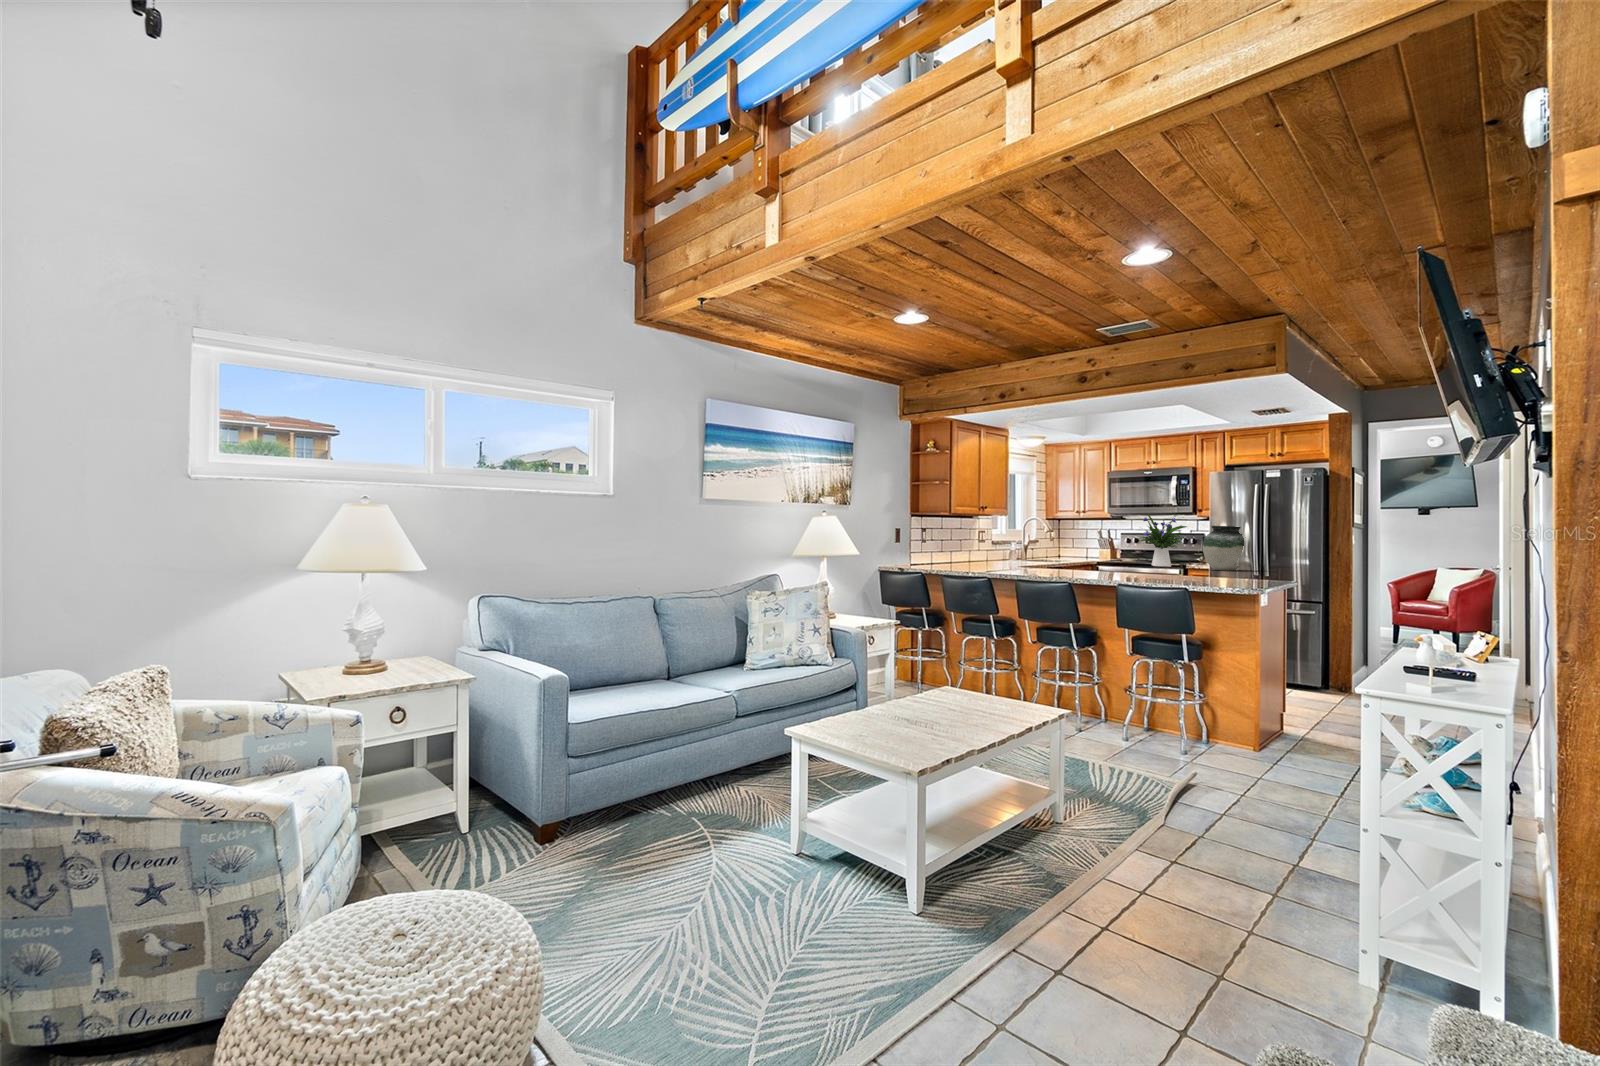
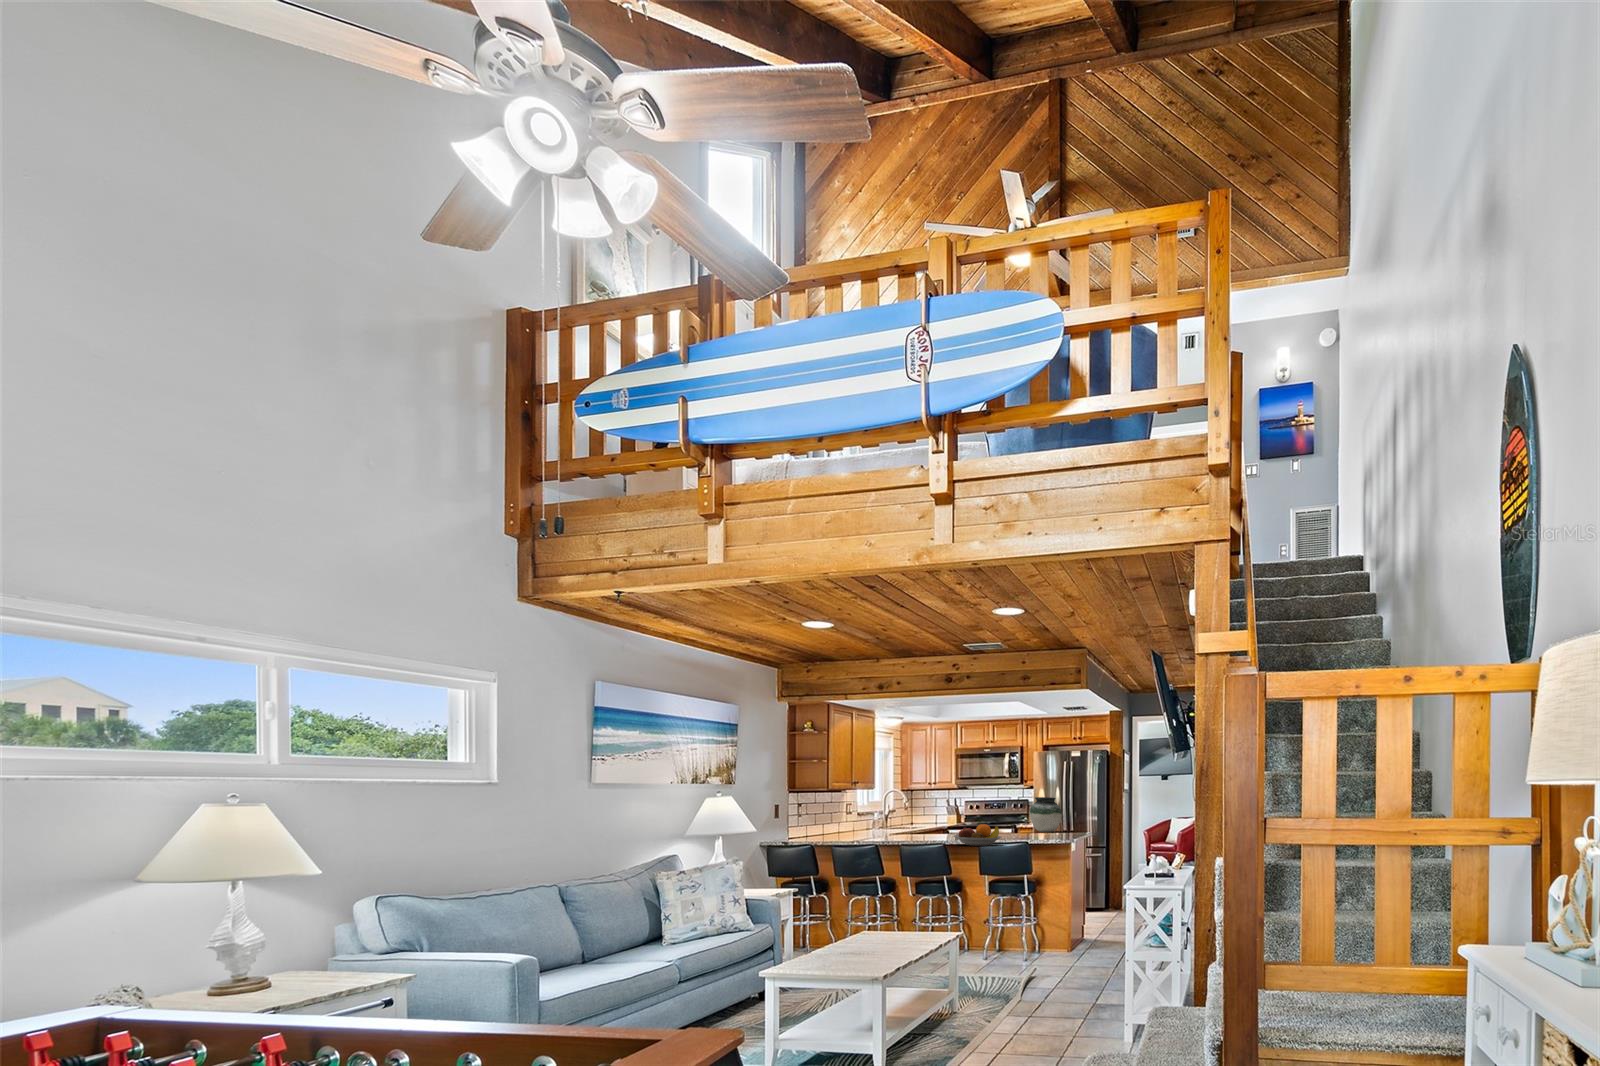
flower arrangement: present [1141,514,1187,567] -> none [978,786,1017,829]
fruit bowl: none [1075,554,1152,586] -> present [954,824,1001,846]

